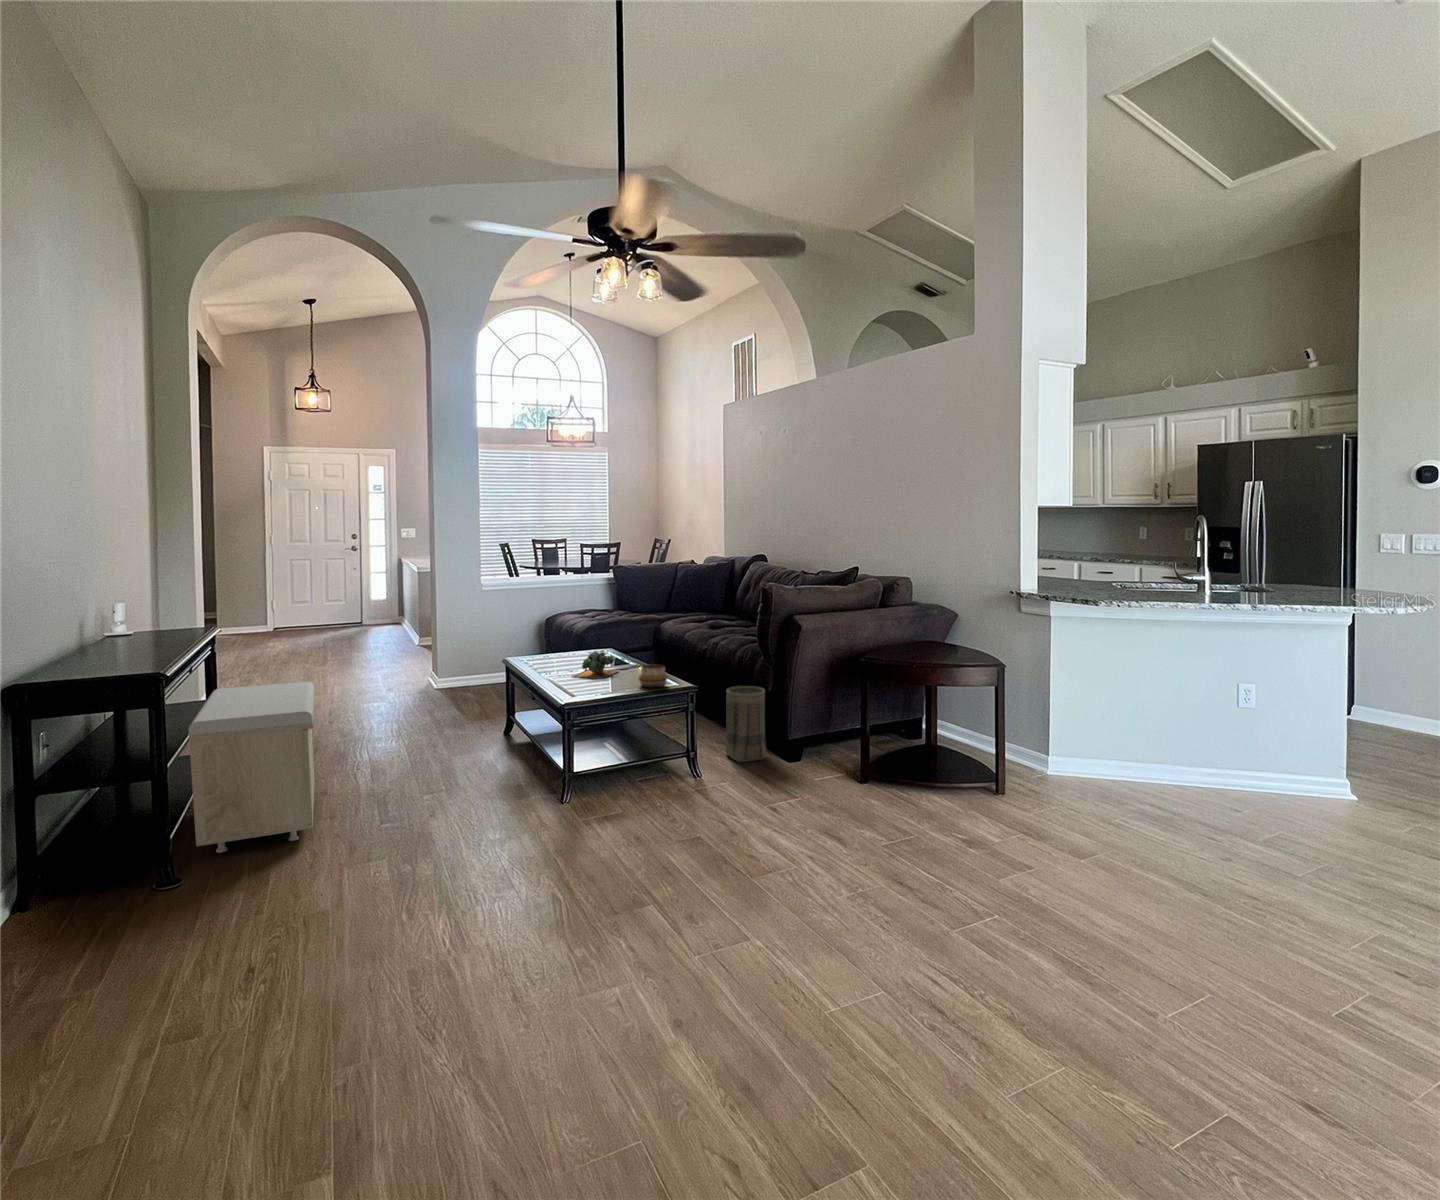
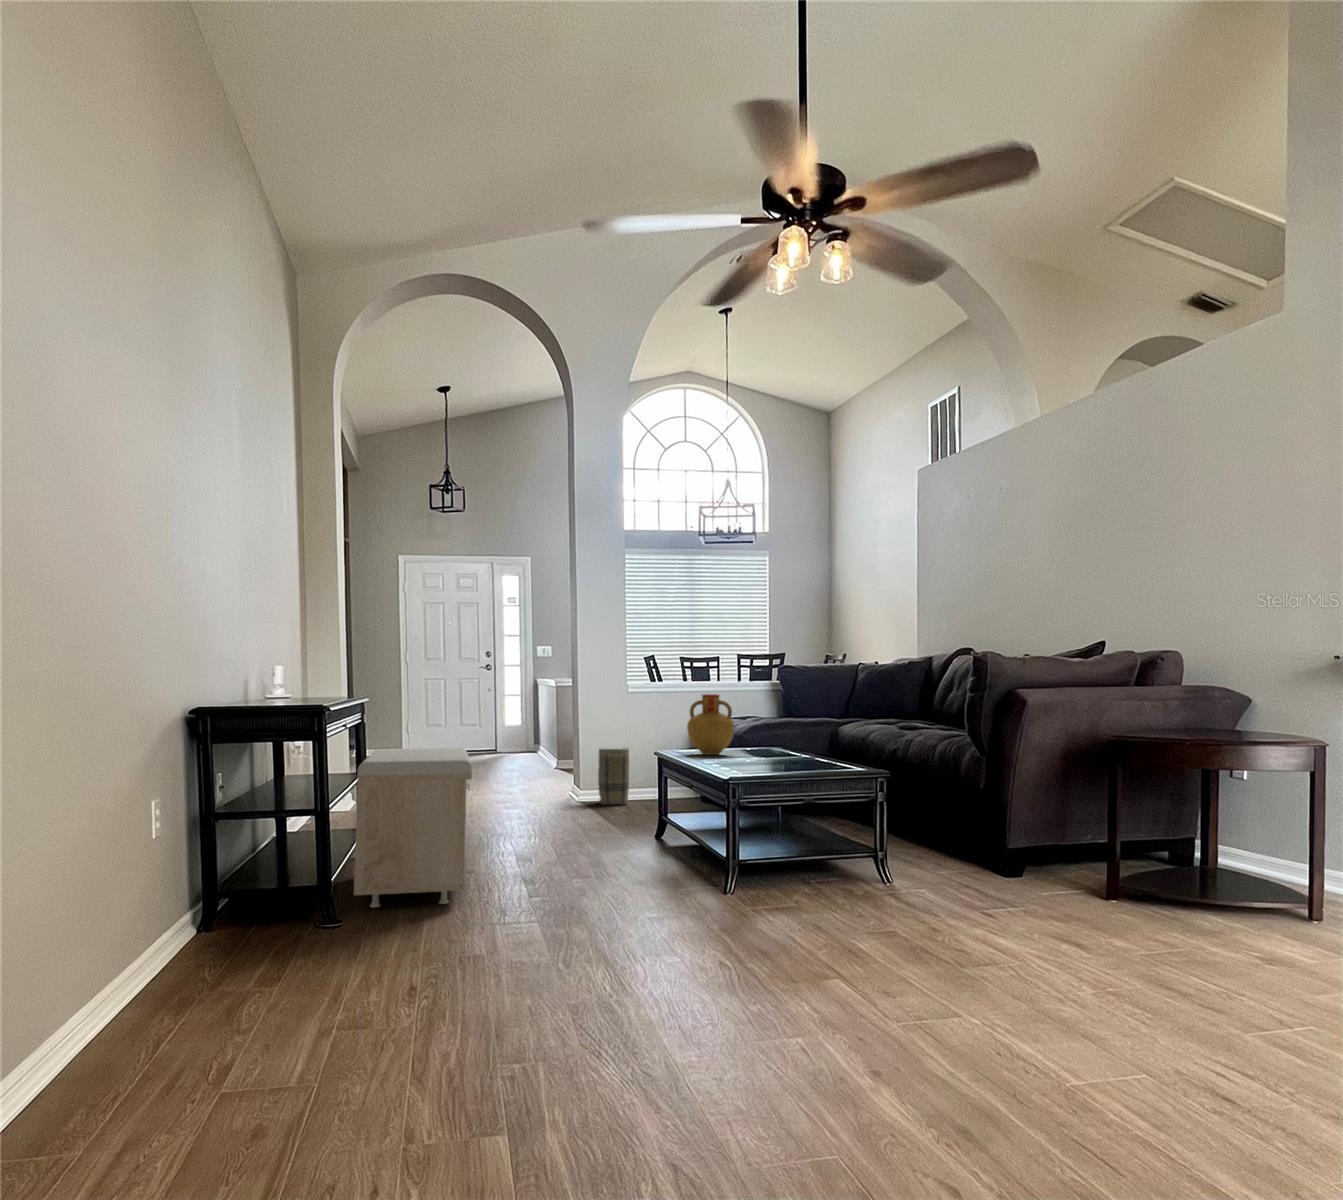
vase: none [530,609,573,663] -> present [687,694,734,755]
succulent plant: present [572,651,619,679] -> none [735,735,790,765]
decorative bowl: present [639,664,667,687] -> none [814,745,848,770]
basket: present [725,686,766,762] -> present [598,747,629,805]

